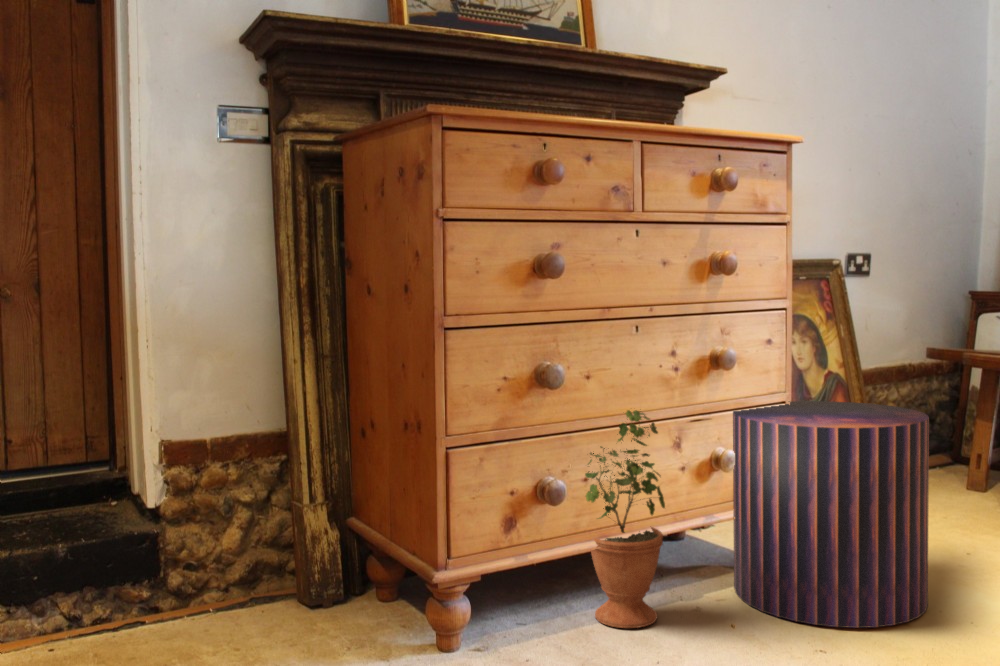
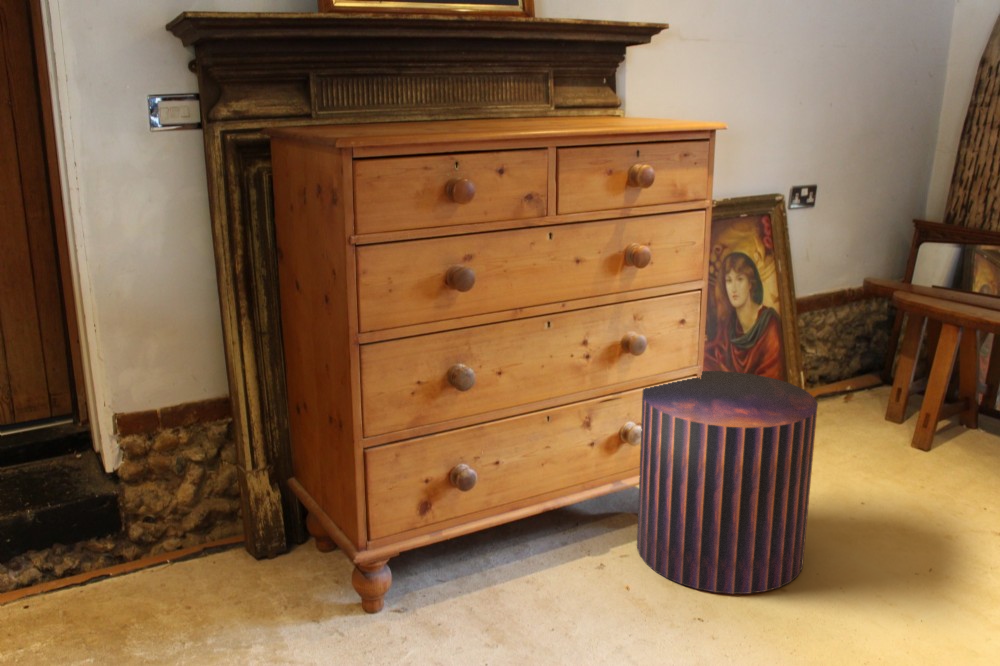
potted plant: present [585,410,665,628] -> none [484,386,570,589]

